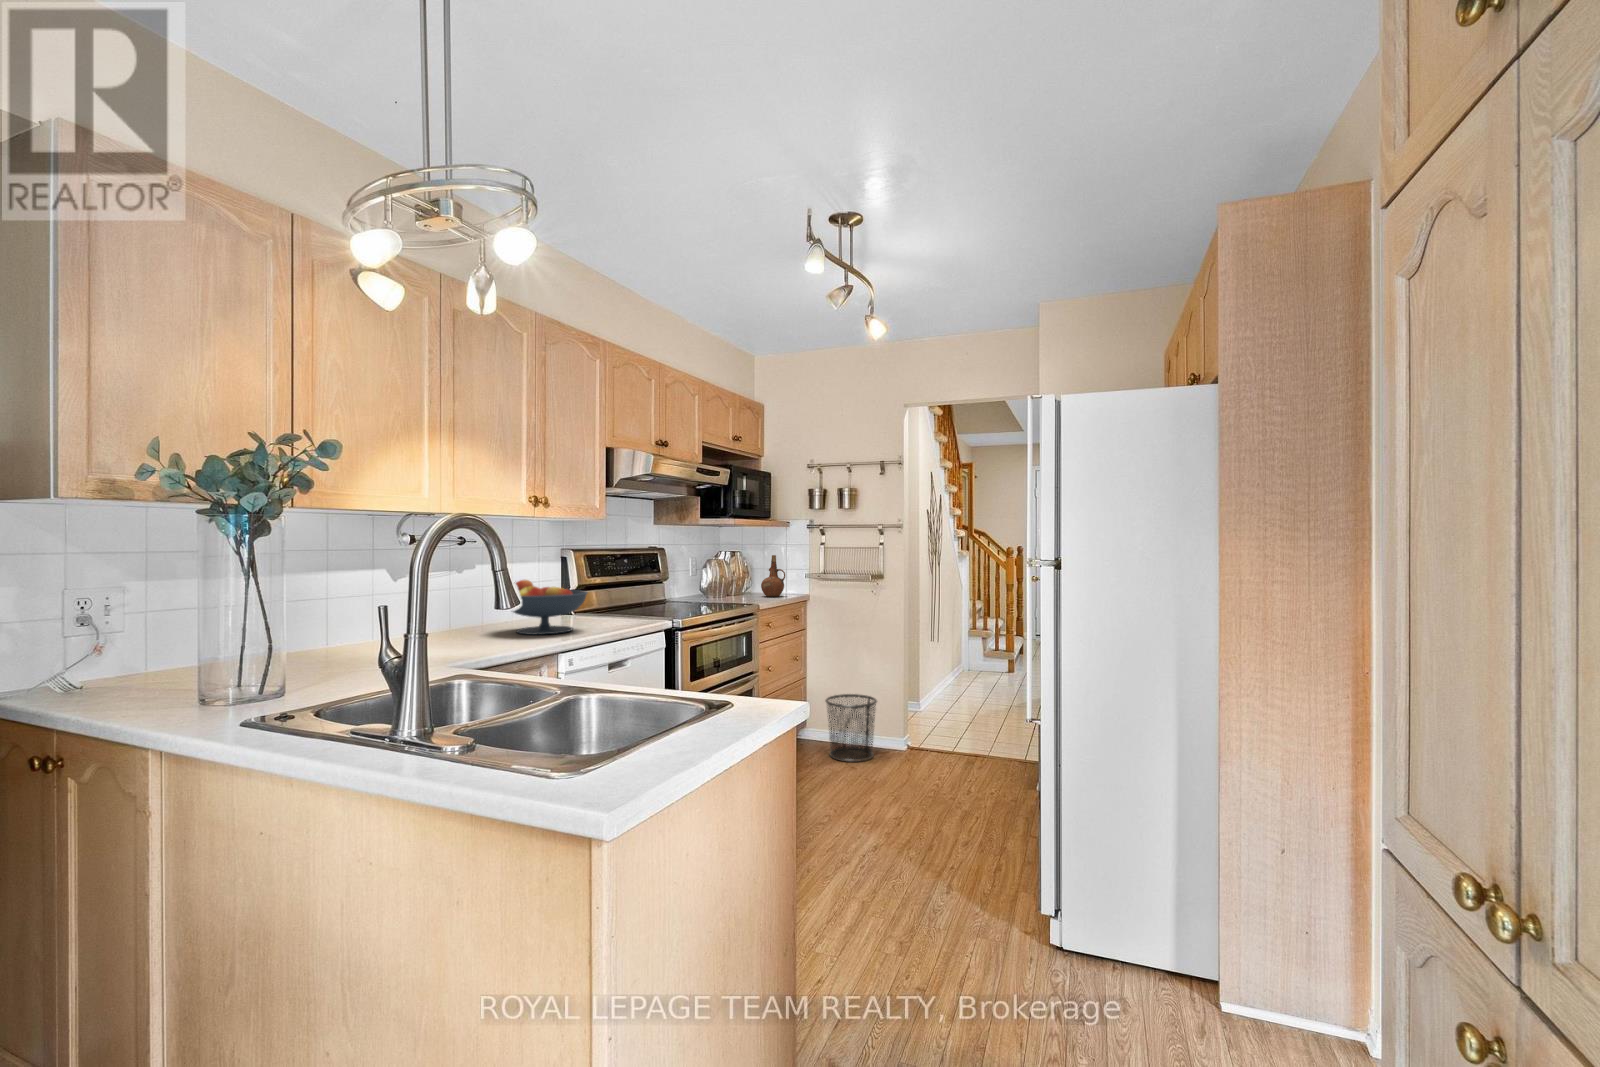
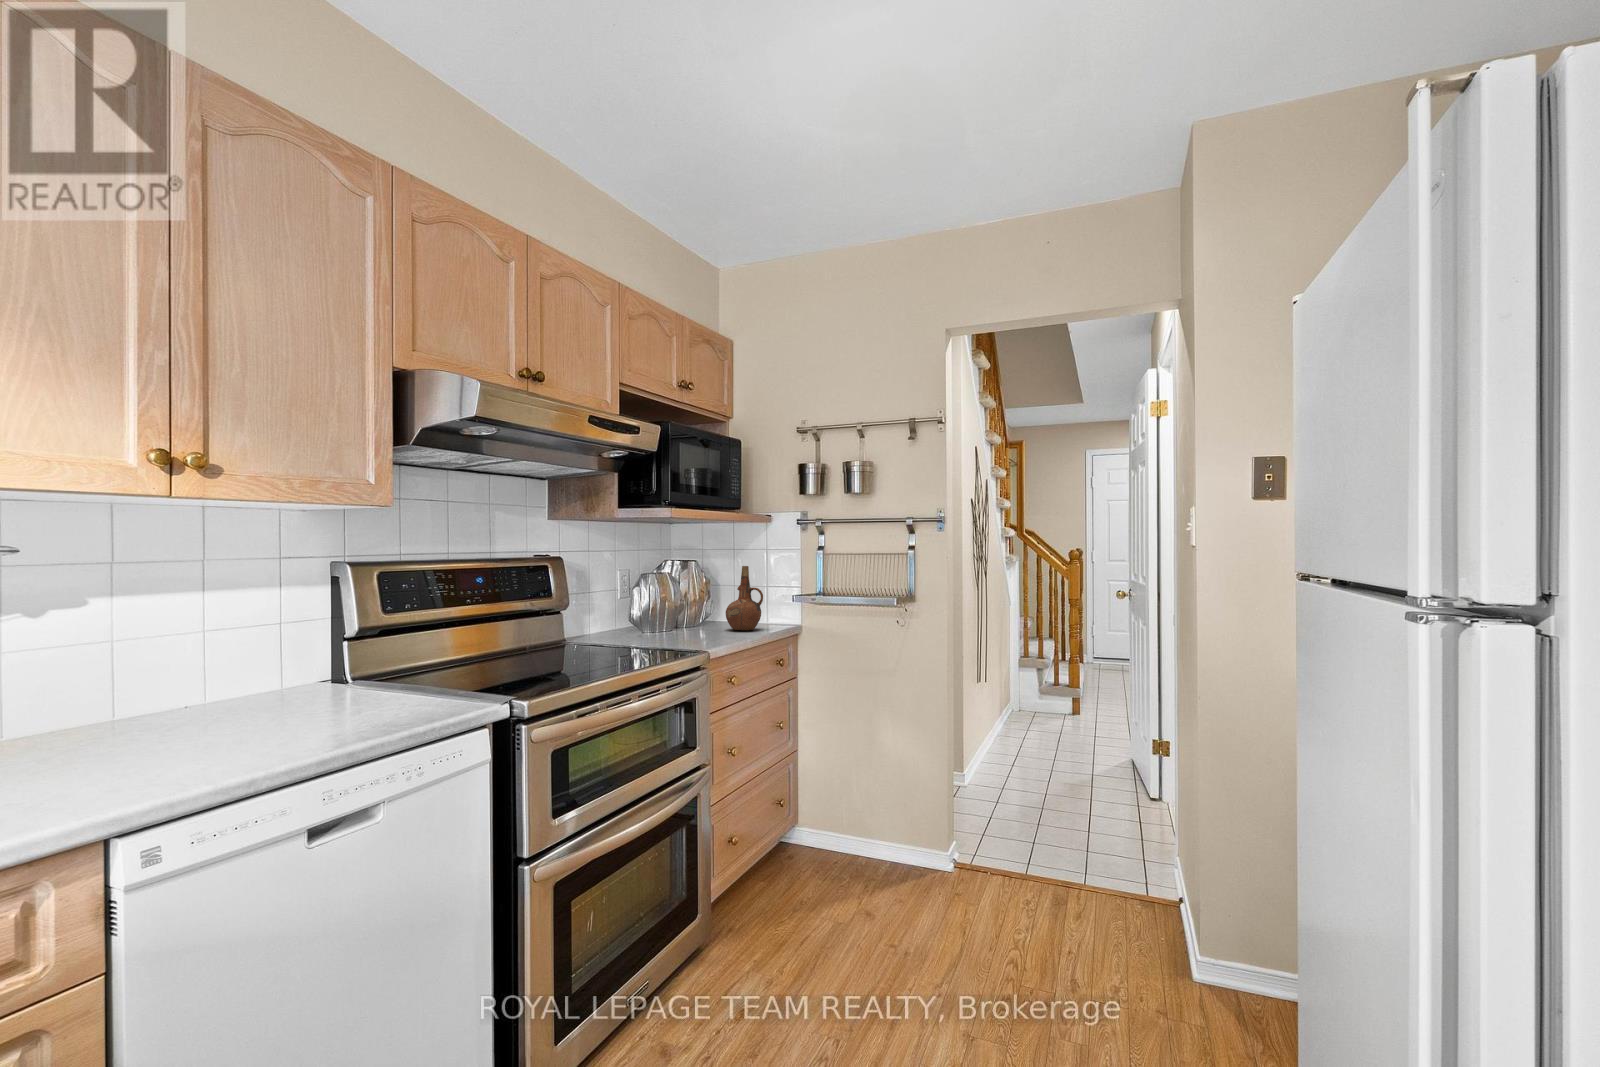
fruit bowl: present [513,580,587,635] -> none [60,631,298,761]
waste bin: present [825,694,877,762] -> none [824,782,907,899]

